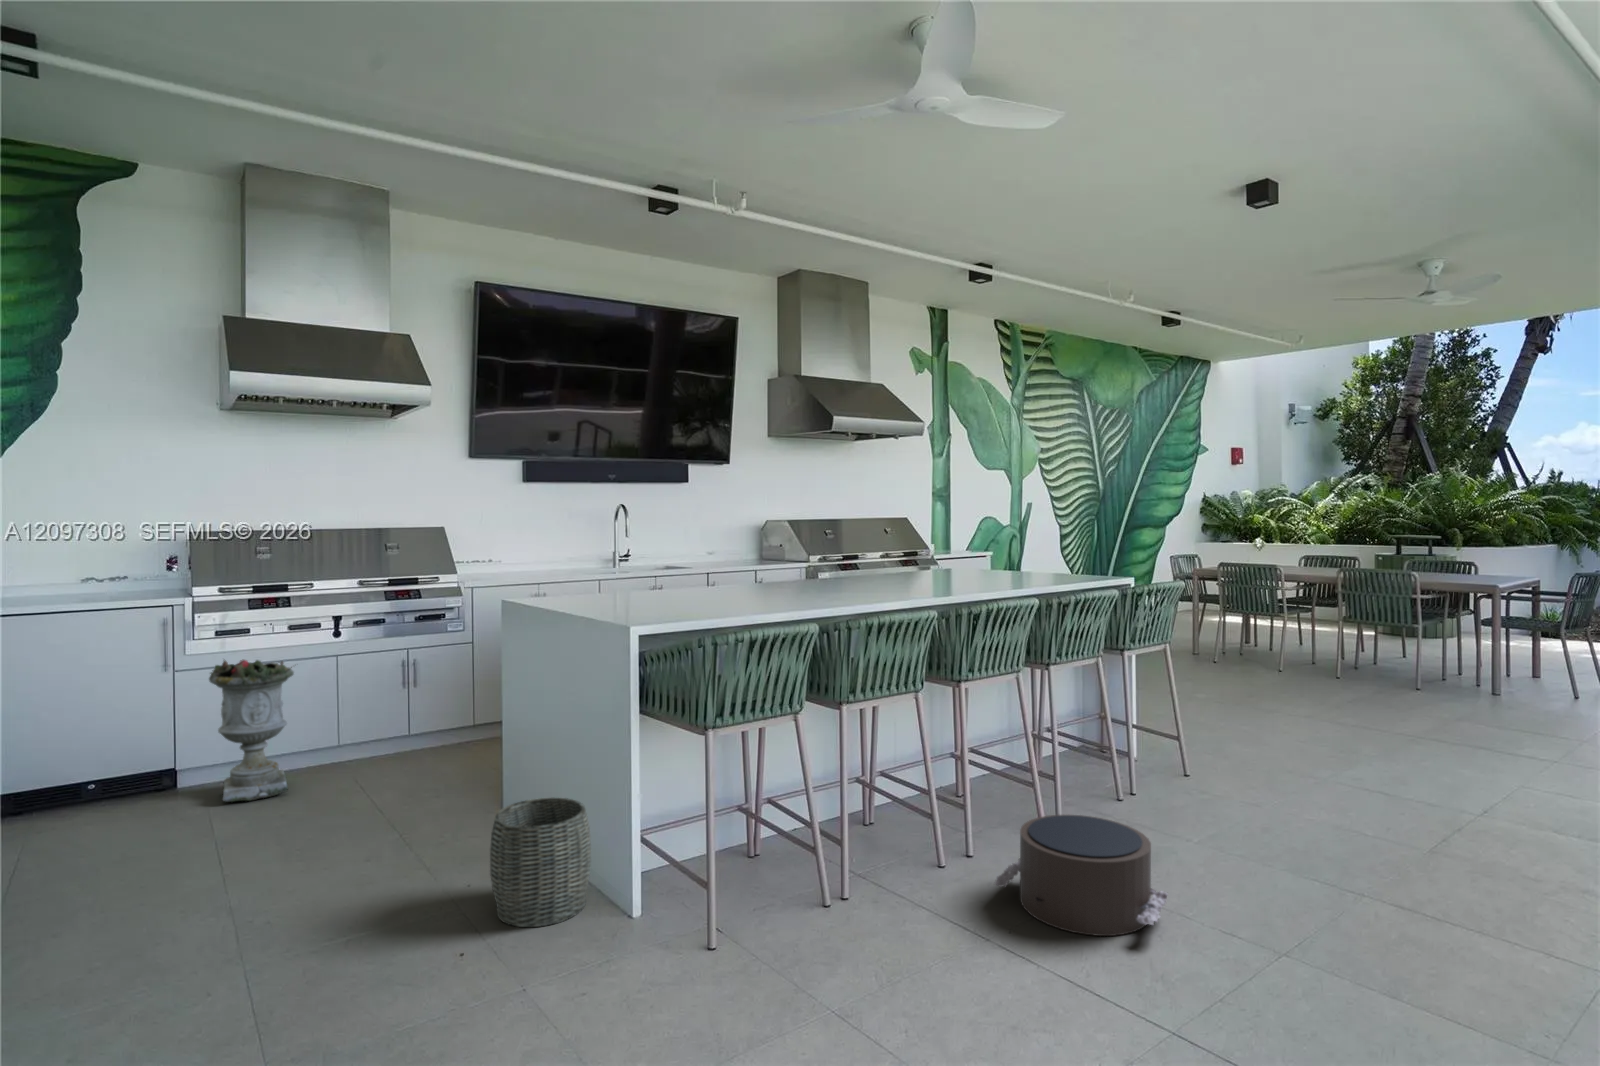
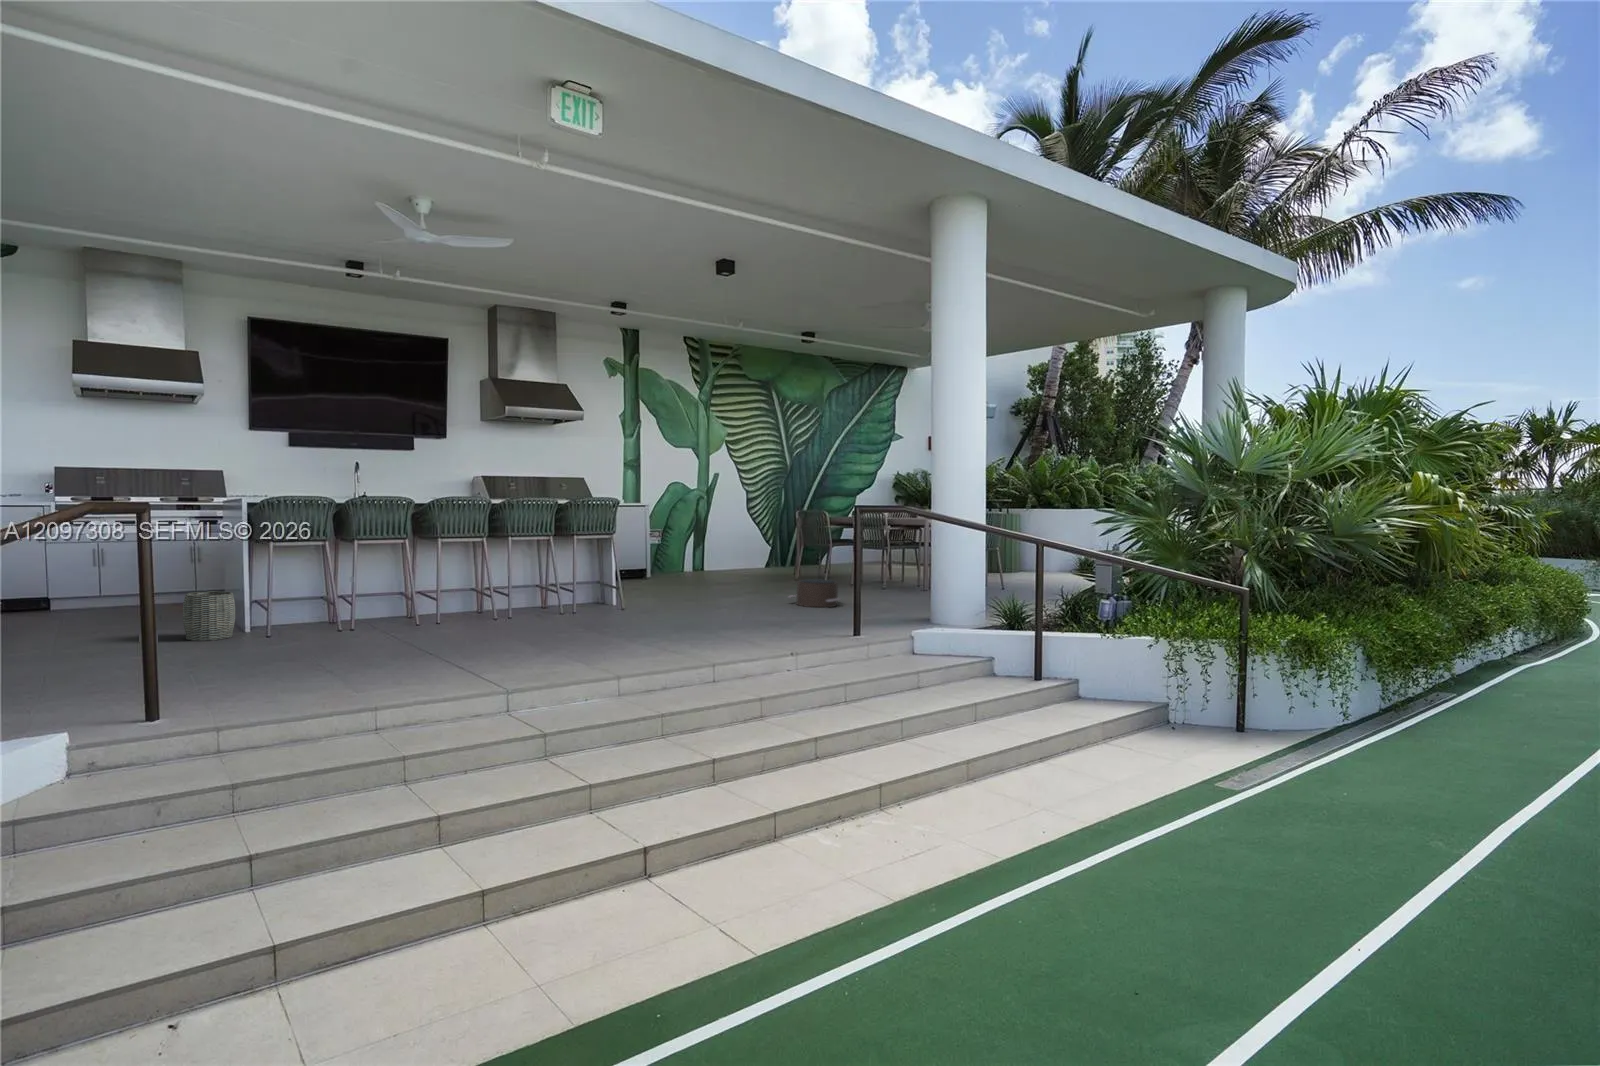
planter: present [209,660,294,802] -> none [68,536,119,613]
pouf: present [994,815,1168,936] -> present [789,579,840,607]

